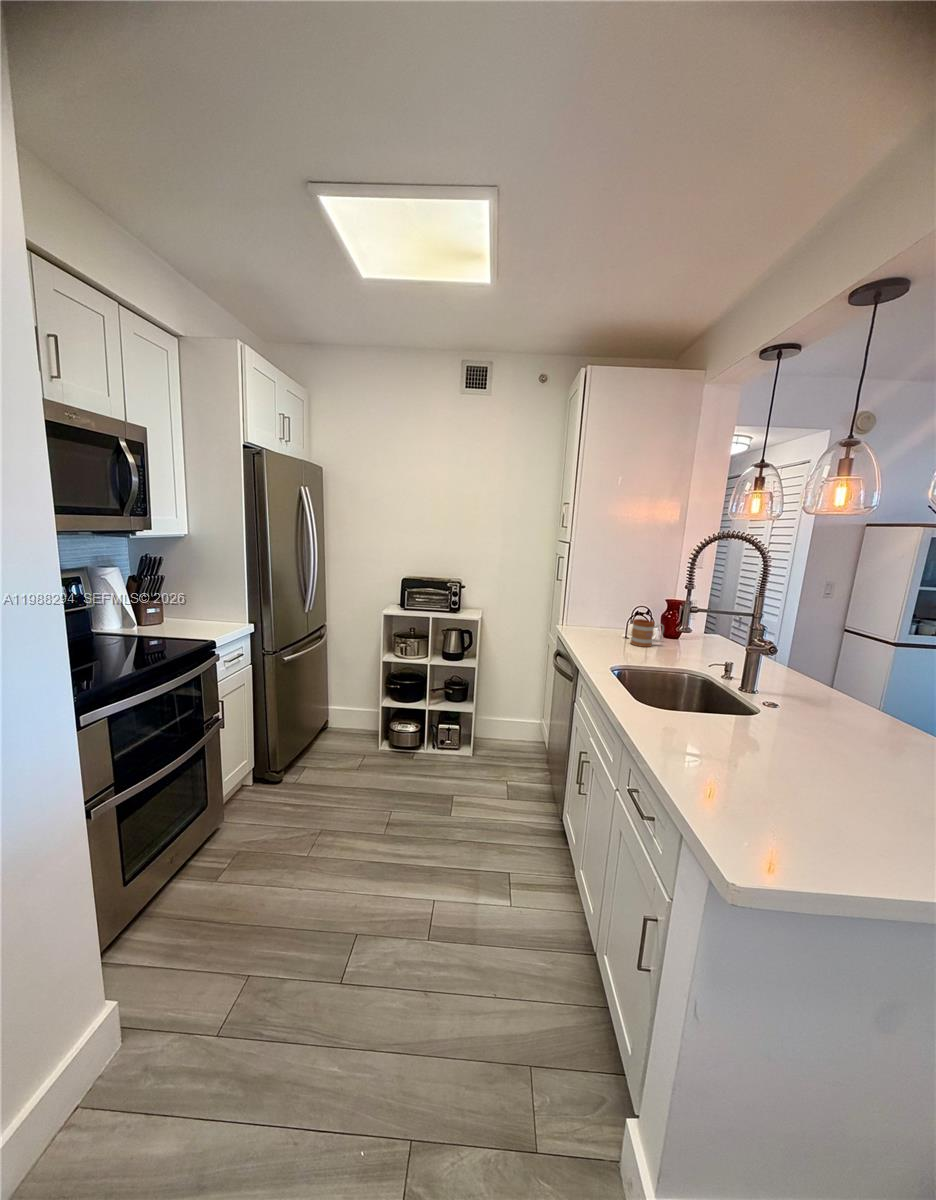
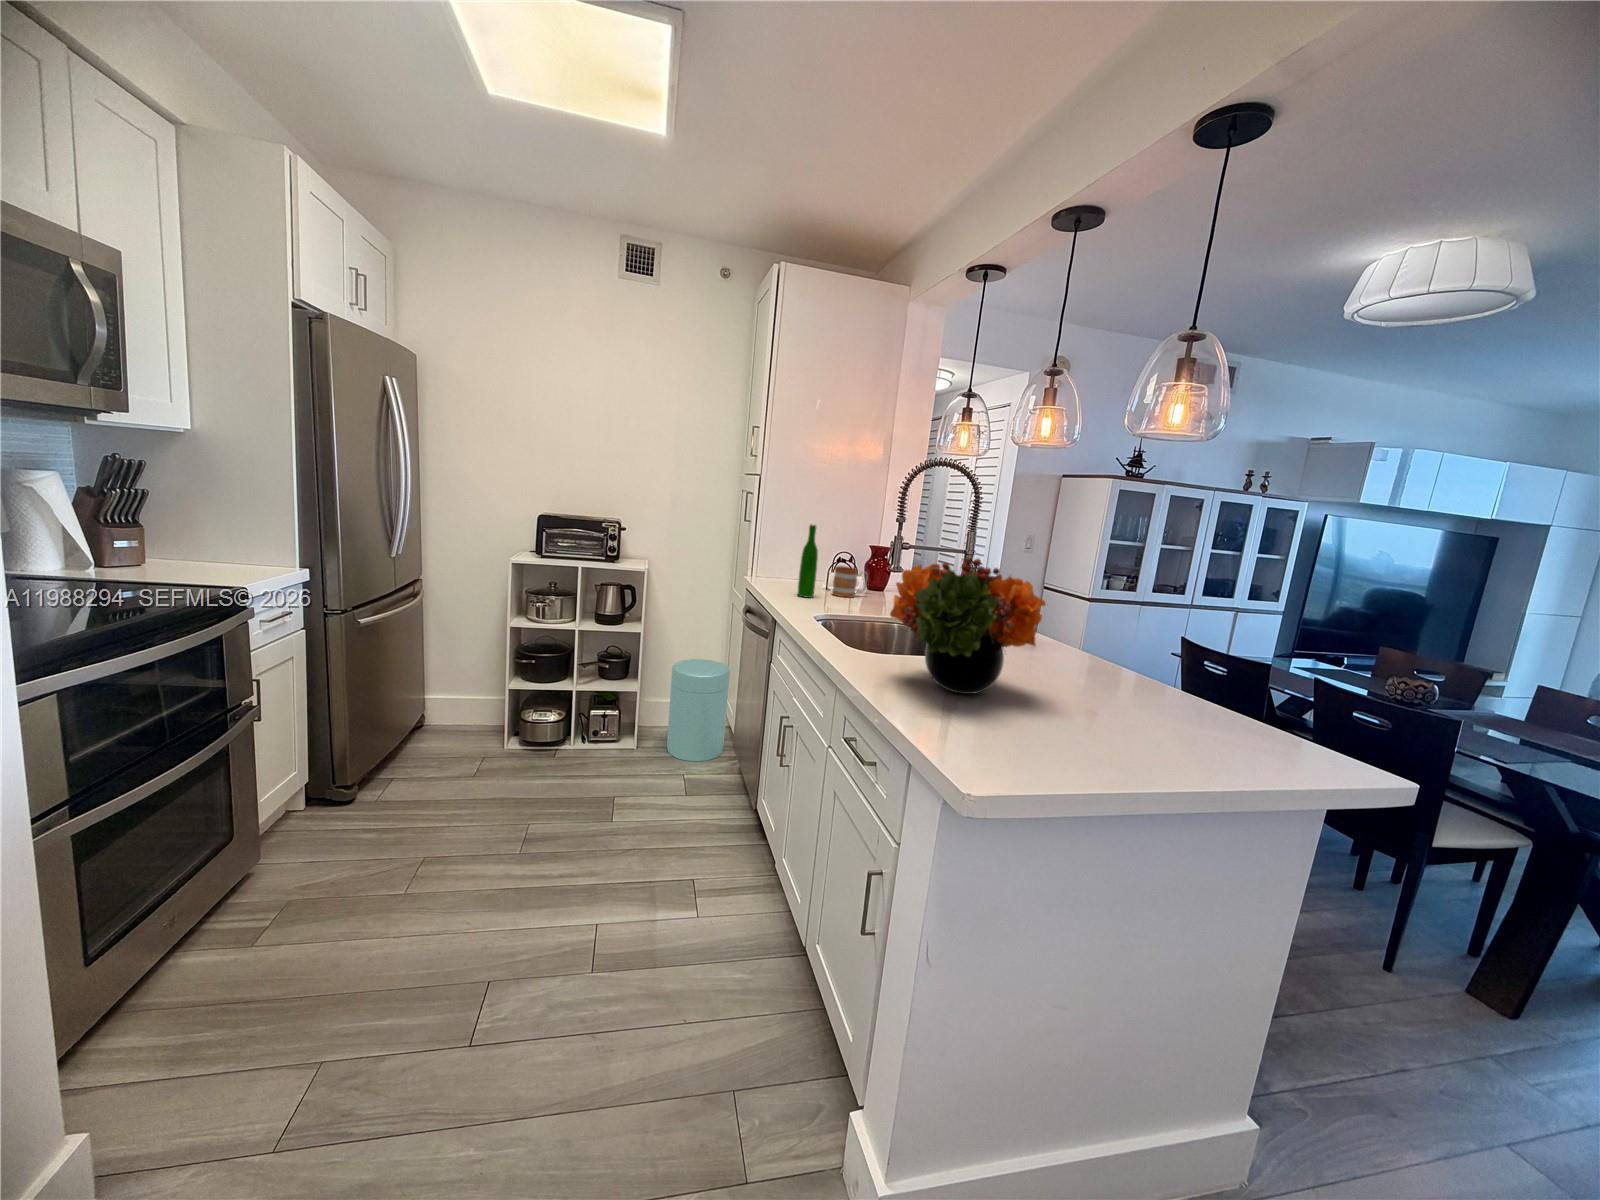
wine bottle: none [599,585,617,648] -> present [798,524,818,598]
flower arrangement: none [679,639,862,779] -> present [890,557,1046,694]
trash can: none [494,688,544,773] -> present [667,659,730,761]

